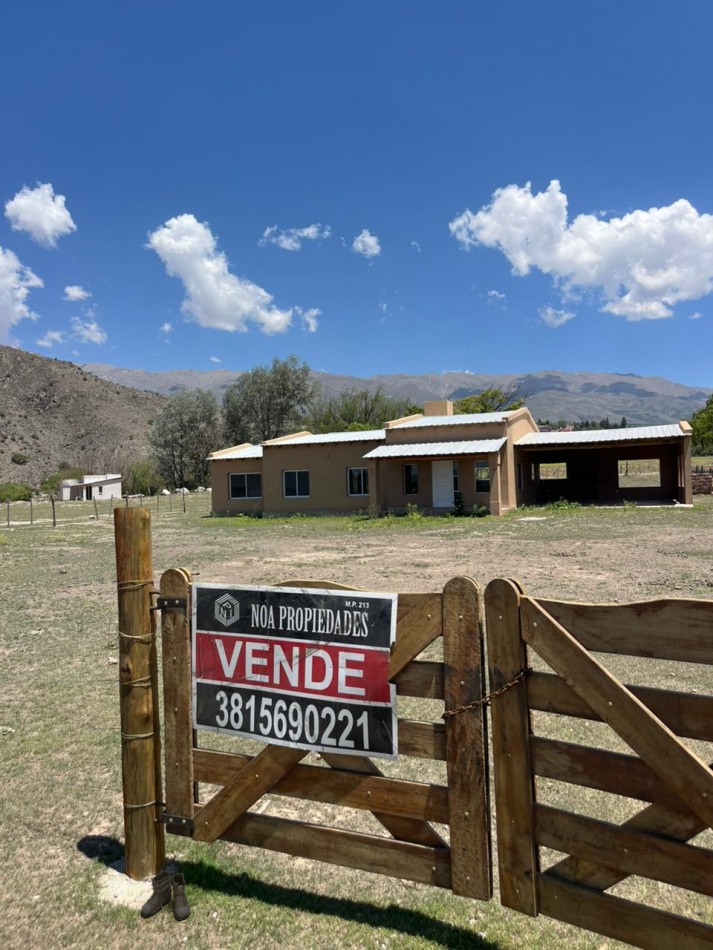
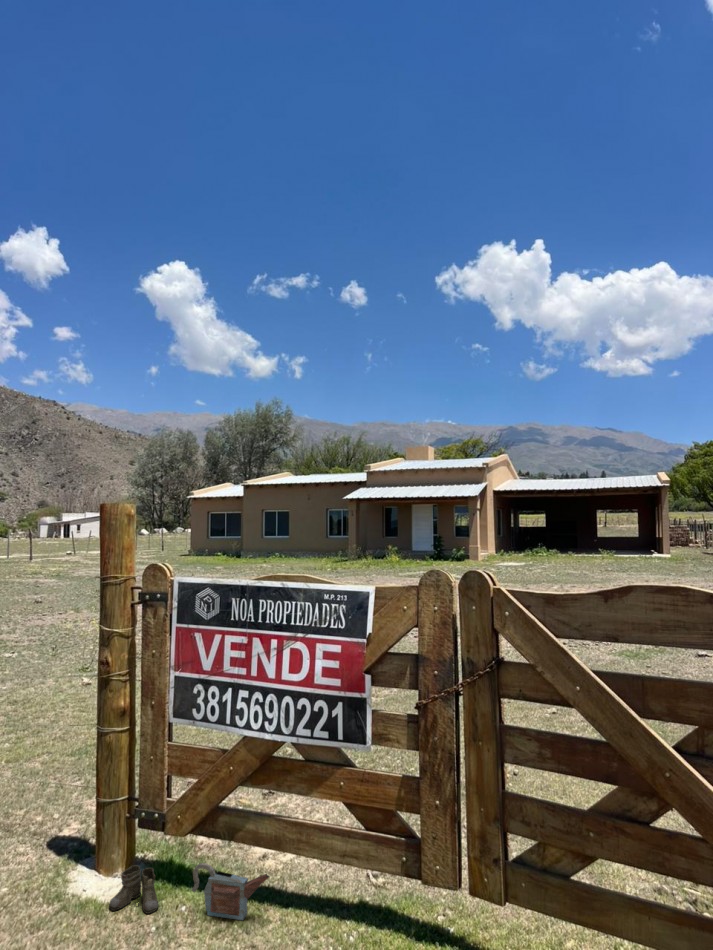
watering can: none [222,870,300,927] -> present [192,863,269,920]

